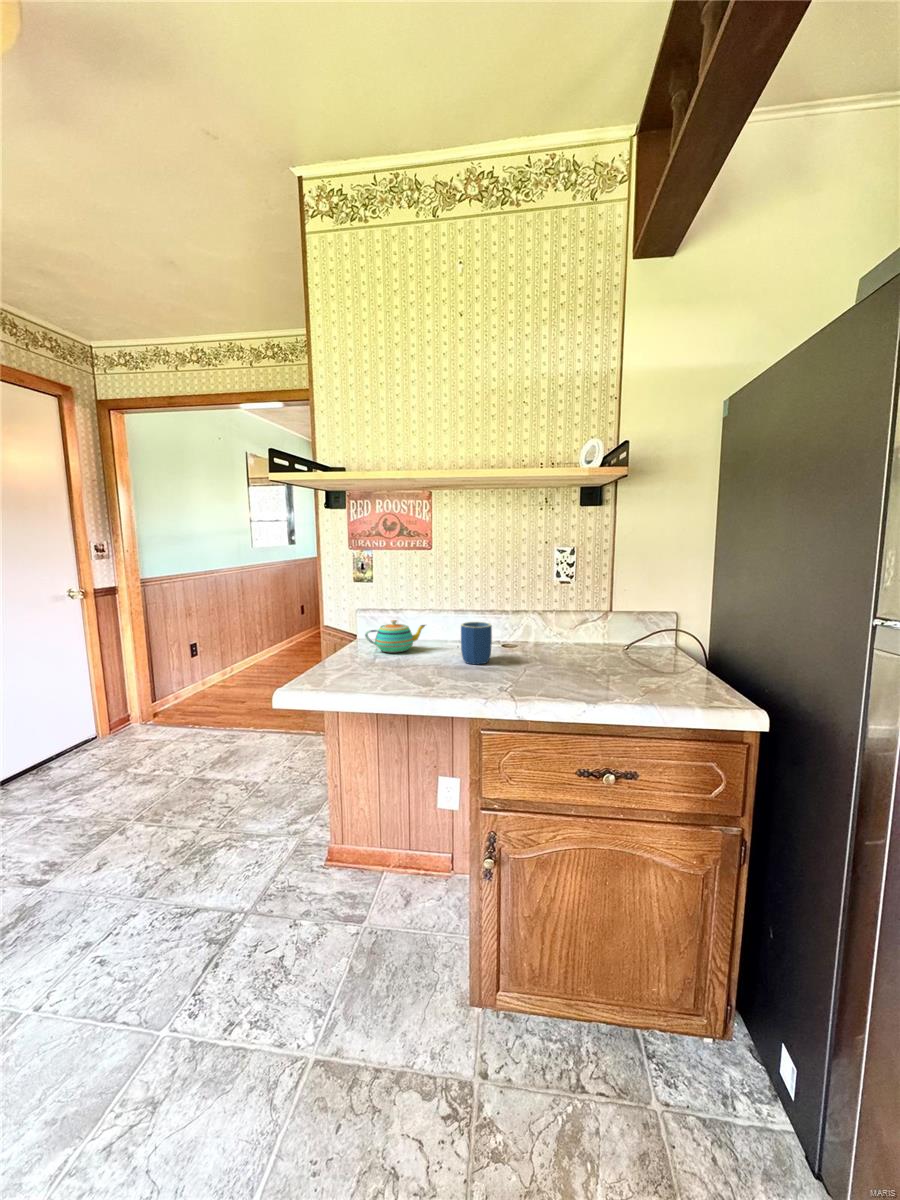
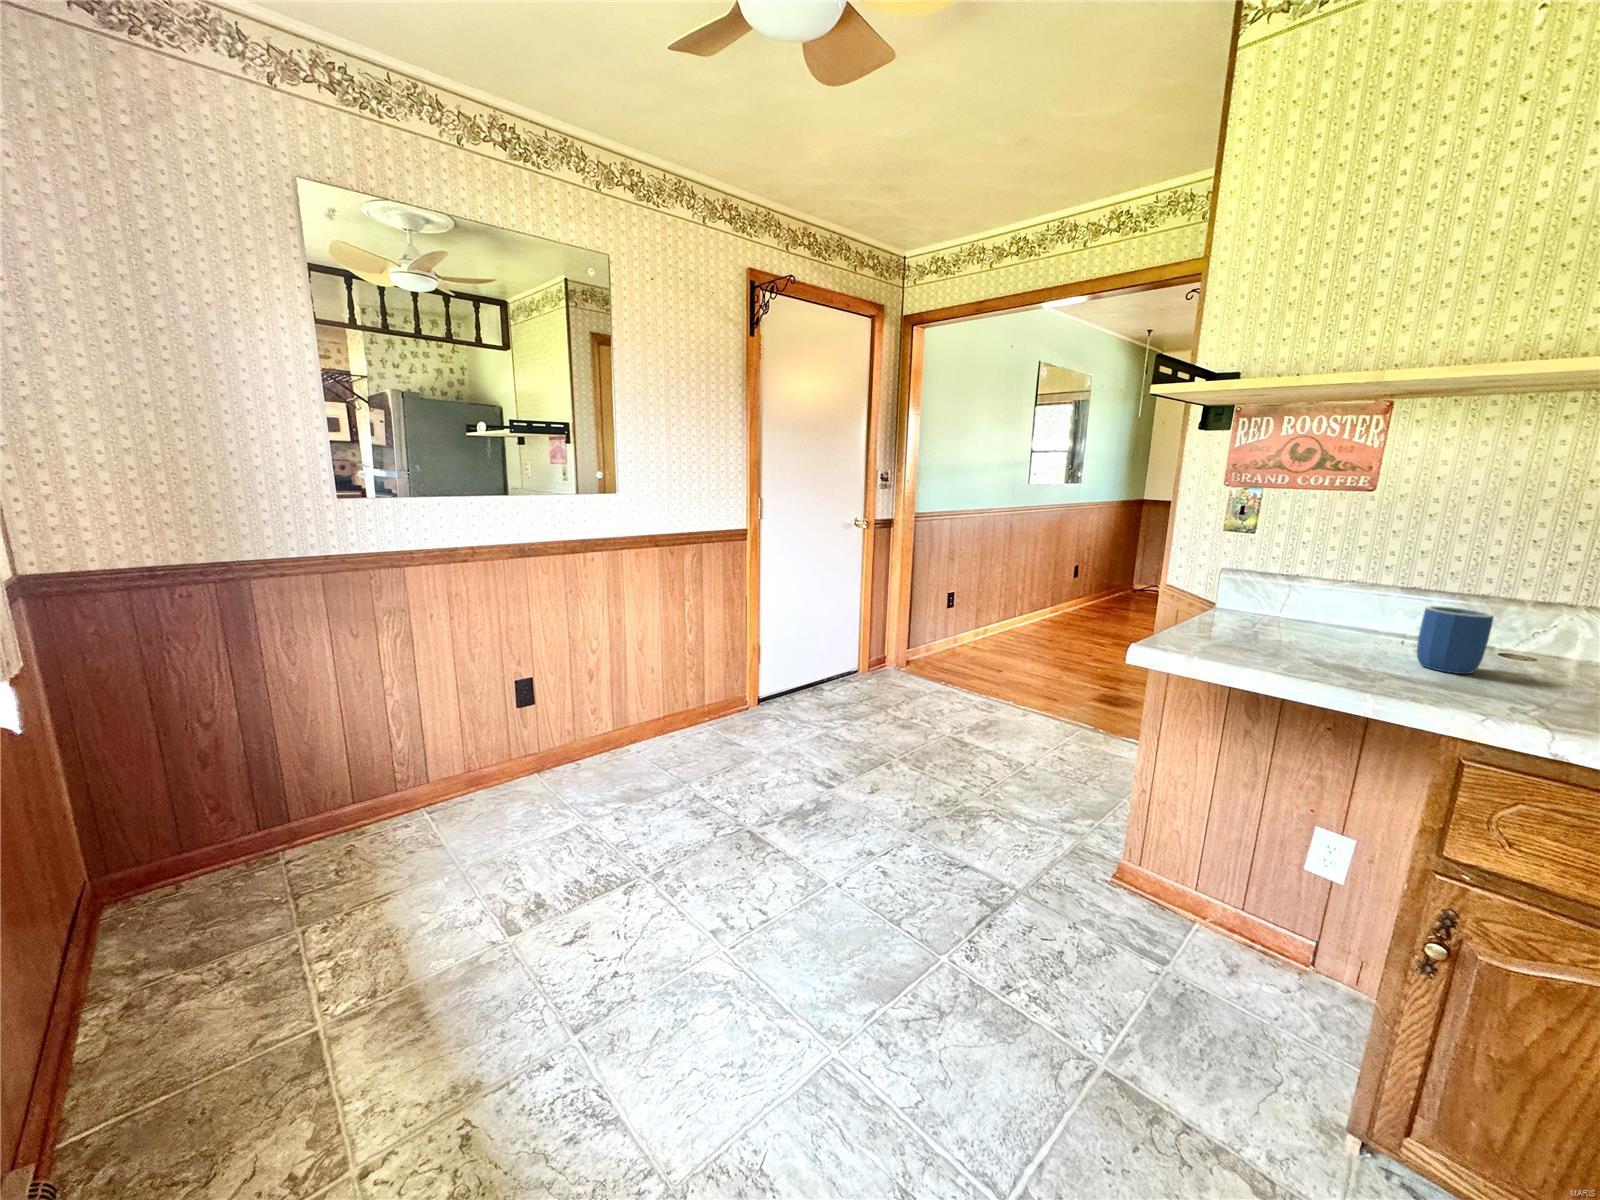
teapot: present [365,620,425,653] -> none [1235,589,1345,635]

